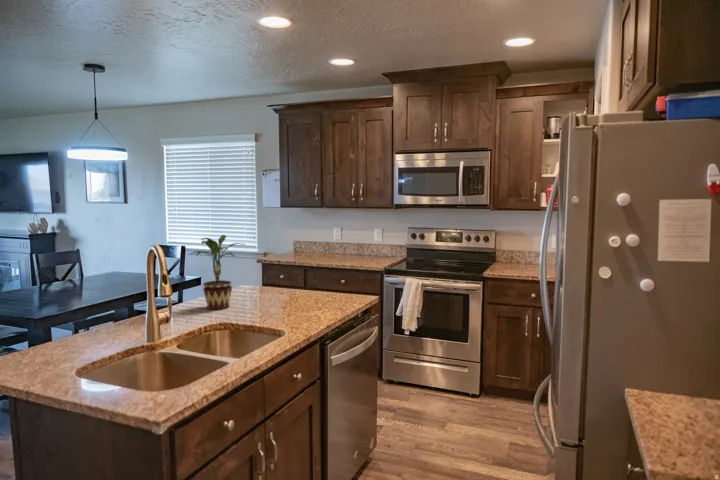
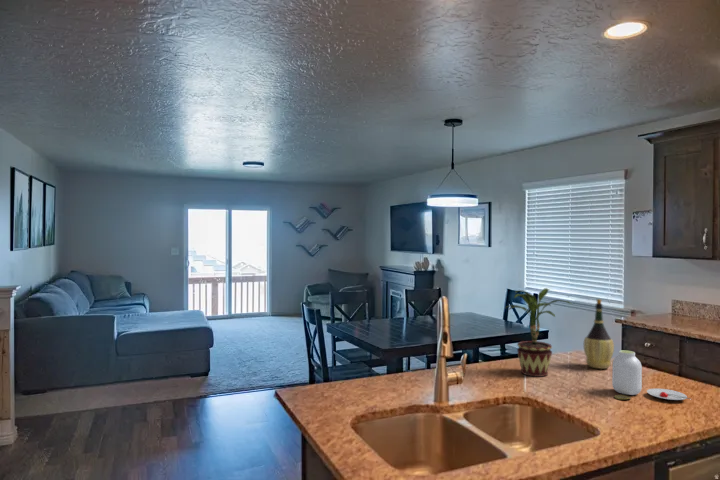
wine bottle: none [251,241,274,296] -> present [584,299,614,369]
jar: none [280,276,330,312] -> present [612,350,687,400]

